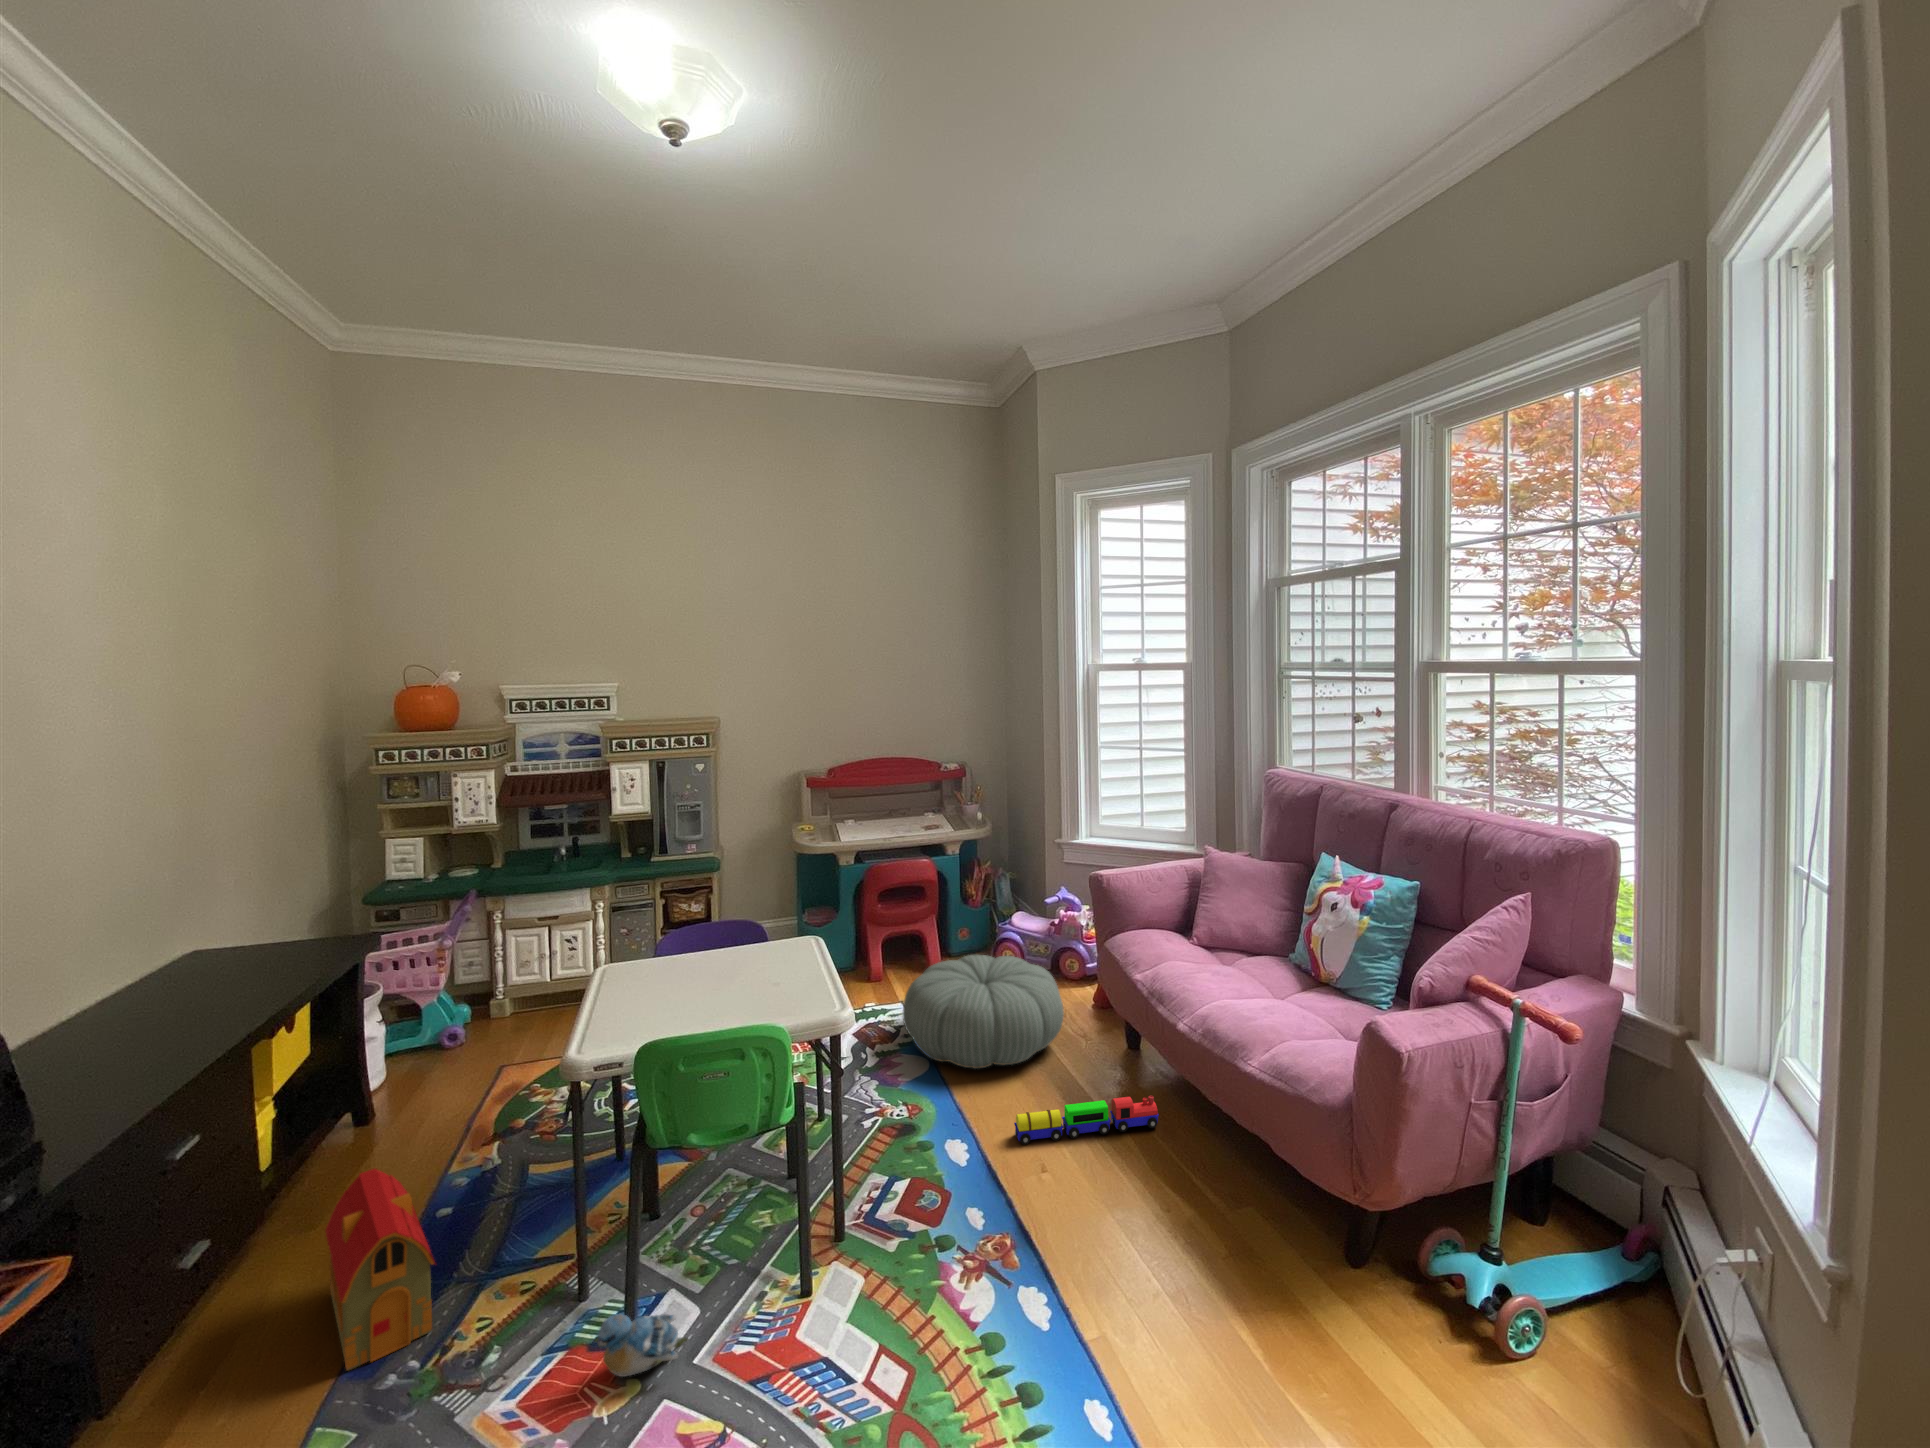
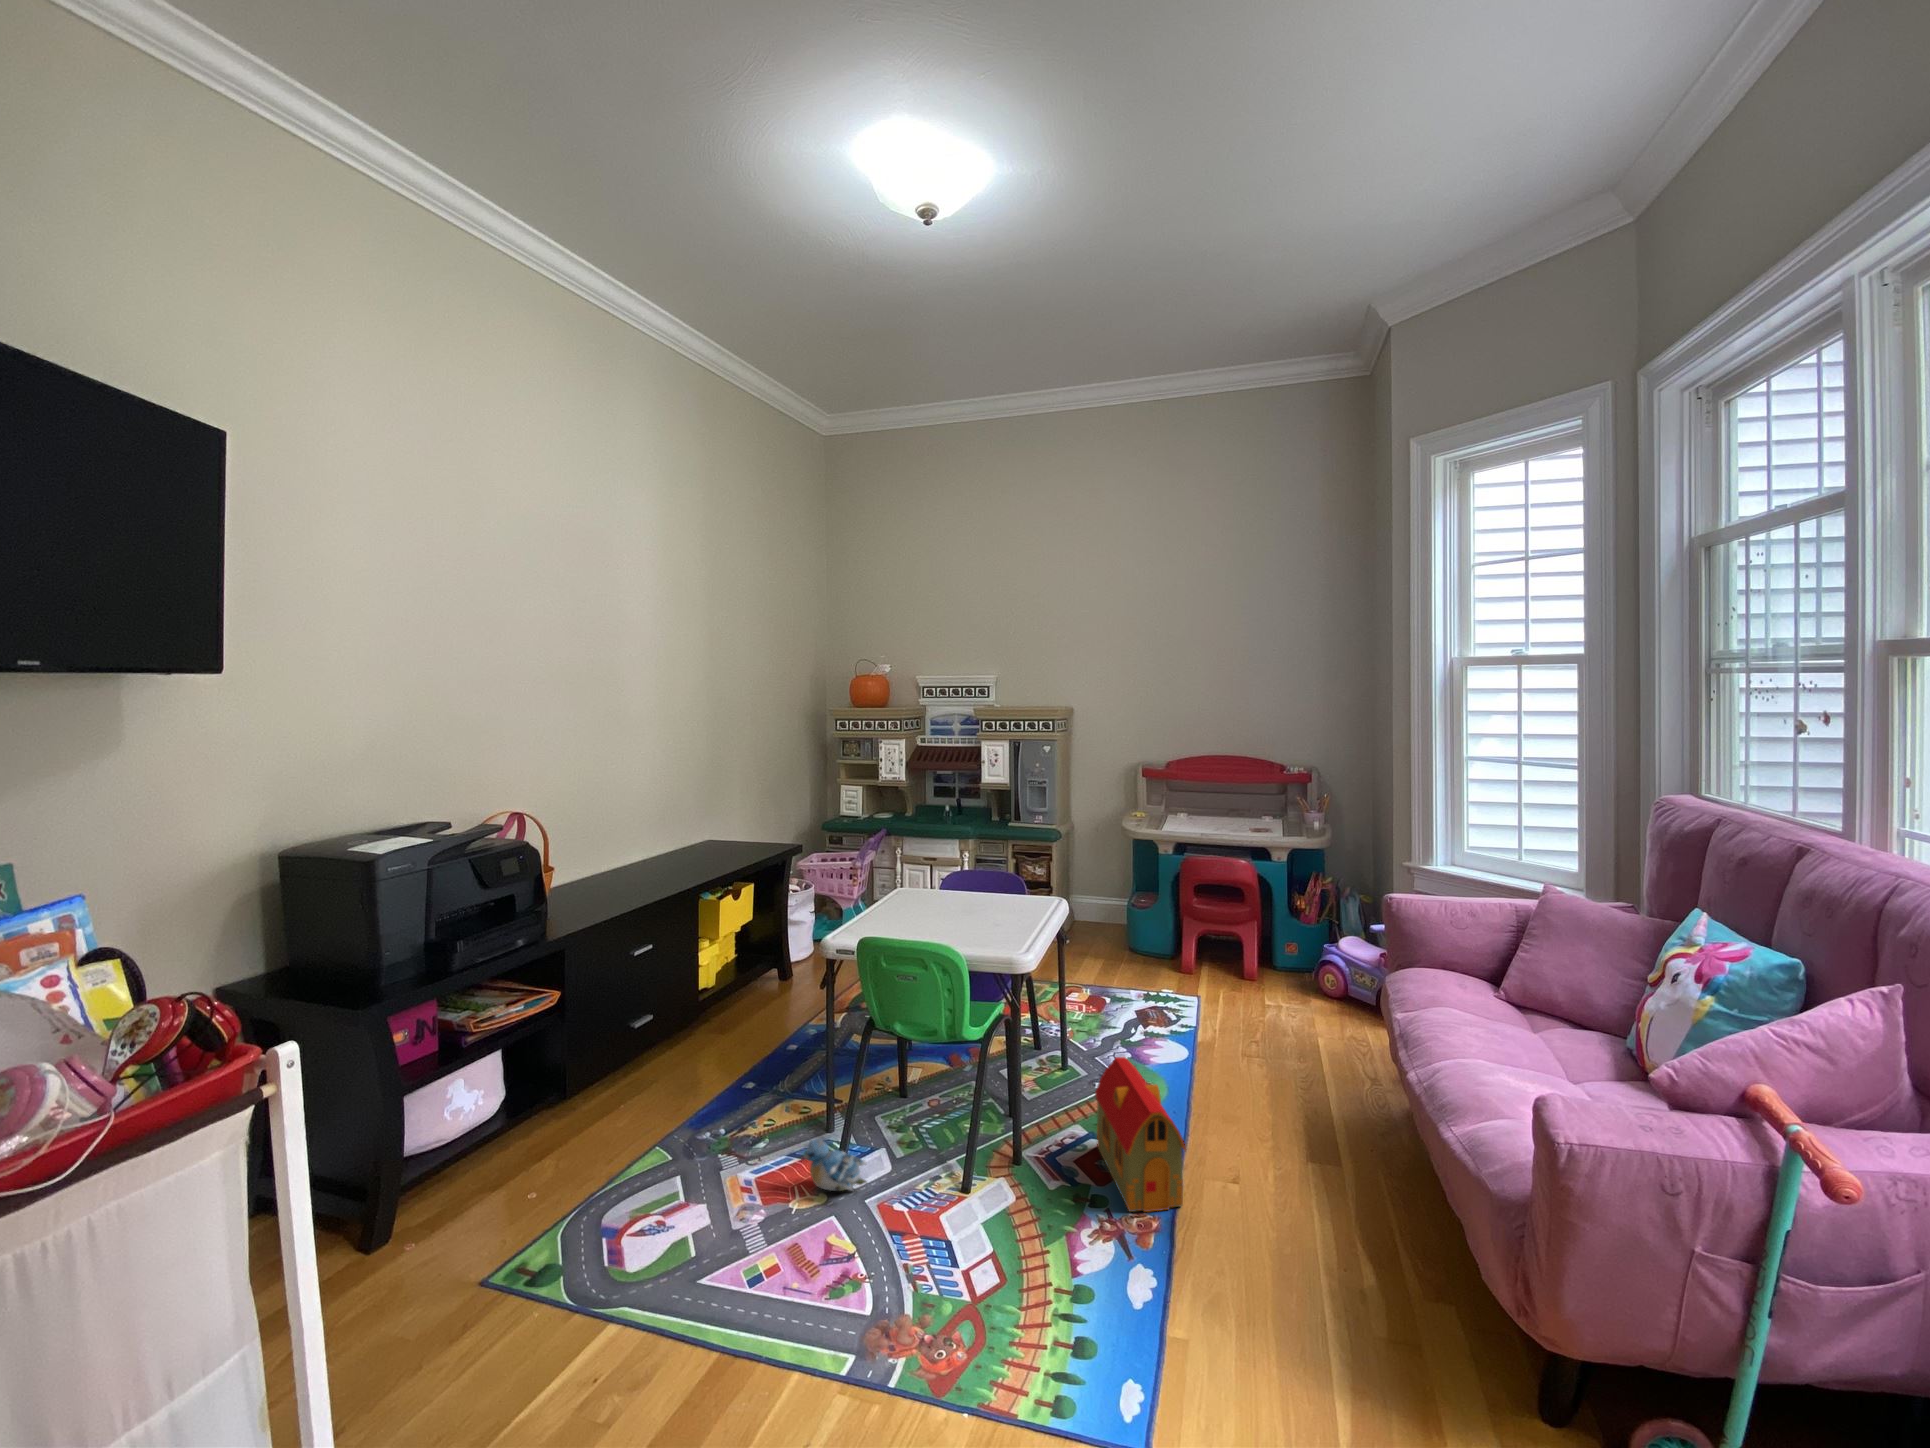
pouf: present [903,955,1064,1069] -> none [1171,960,1346,1078]
toy train: present [1014,1096,1159,1145] -> none [1224,1119,1399,1188]
toy house: present [325,1169,435,1371] -> present [1095,1057,1186,1212]

